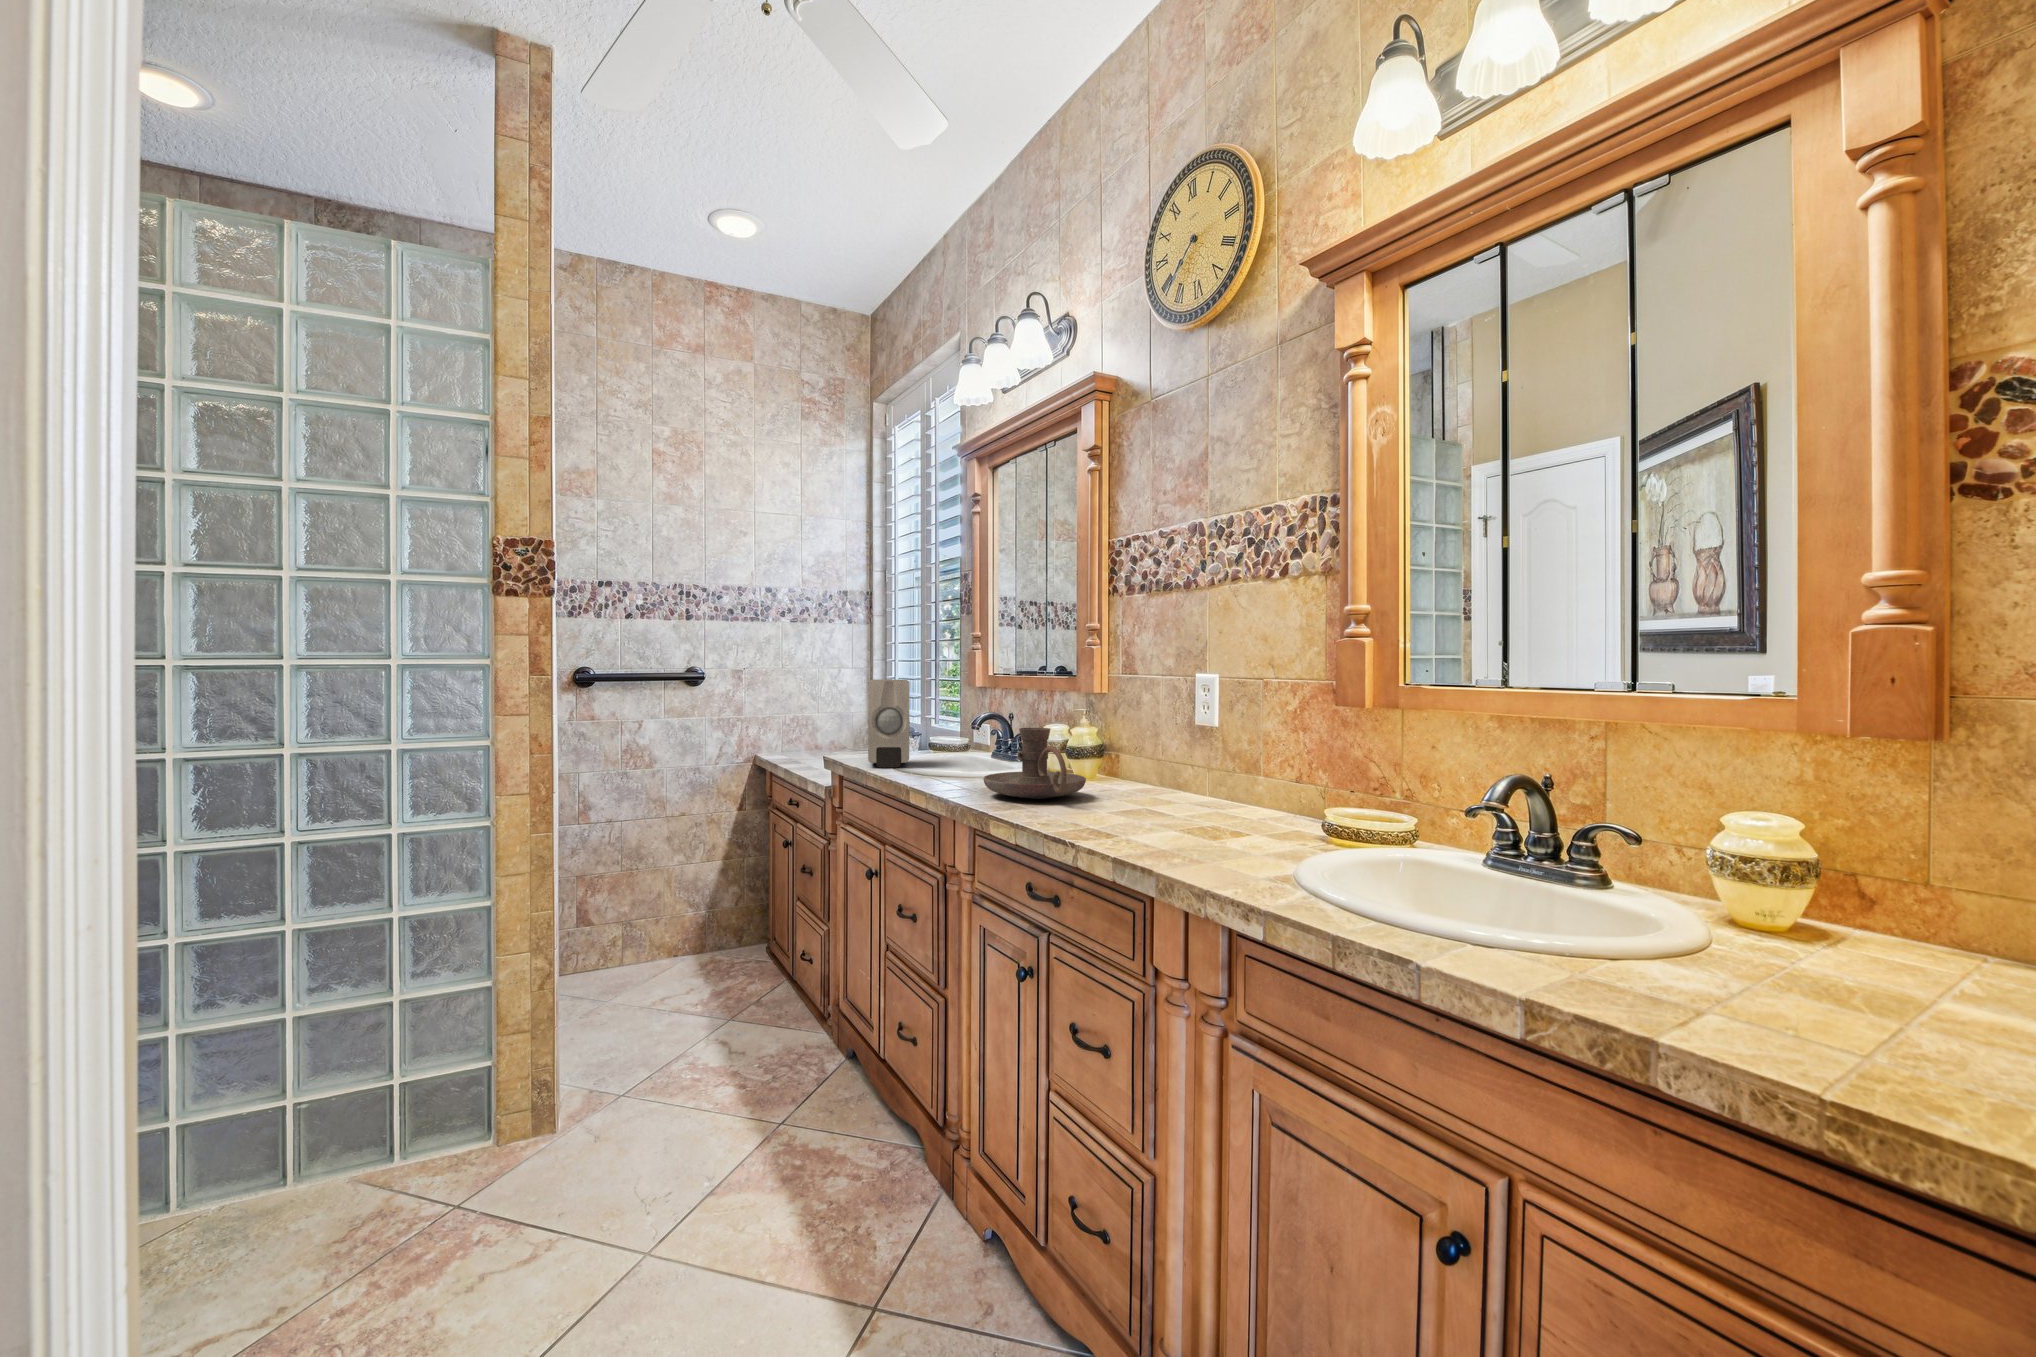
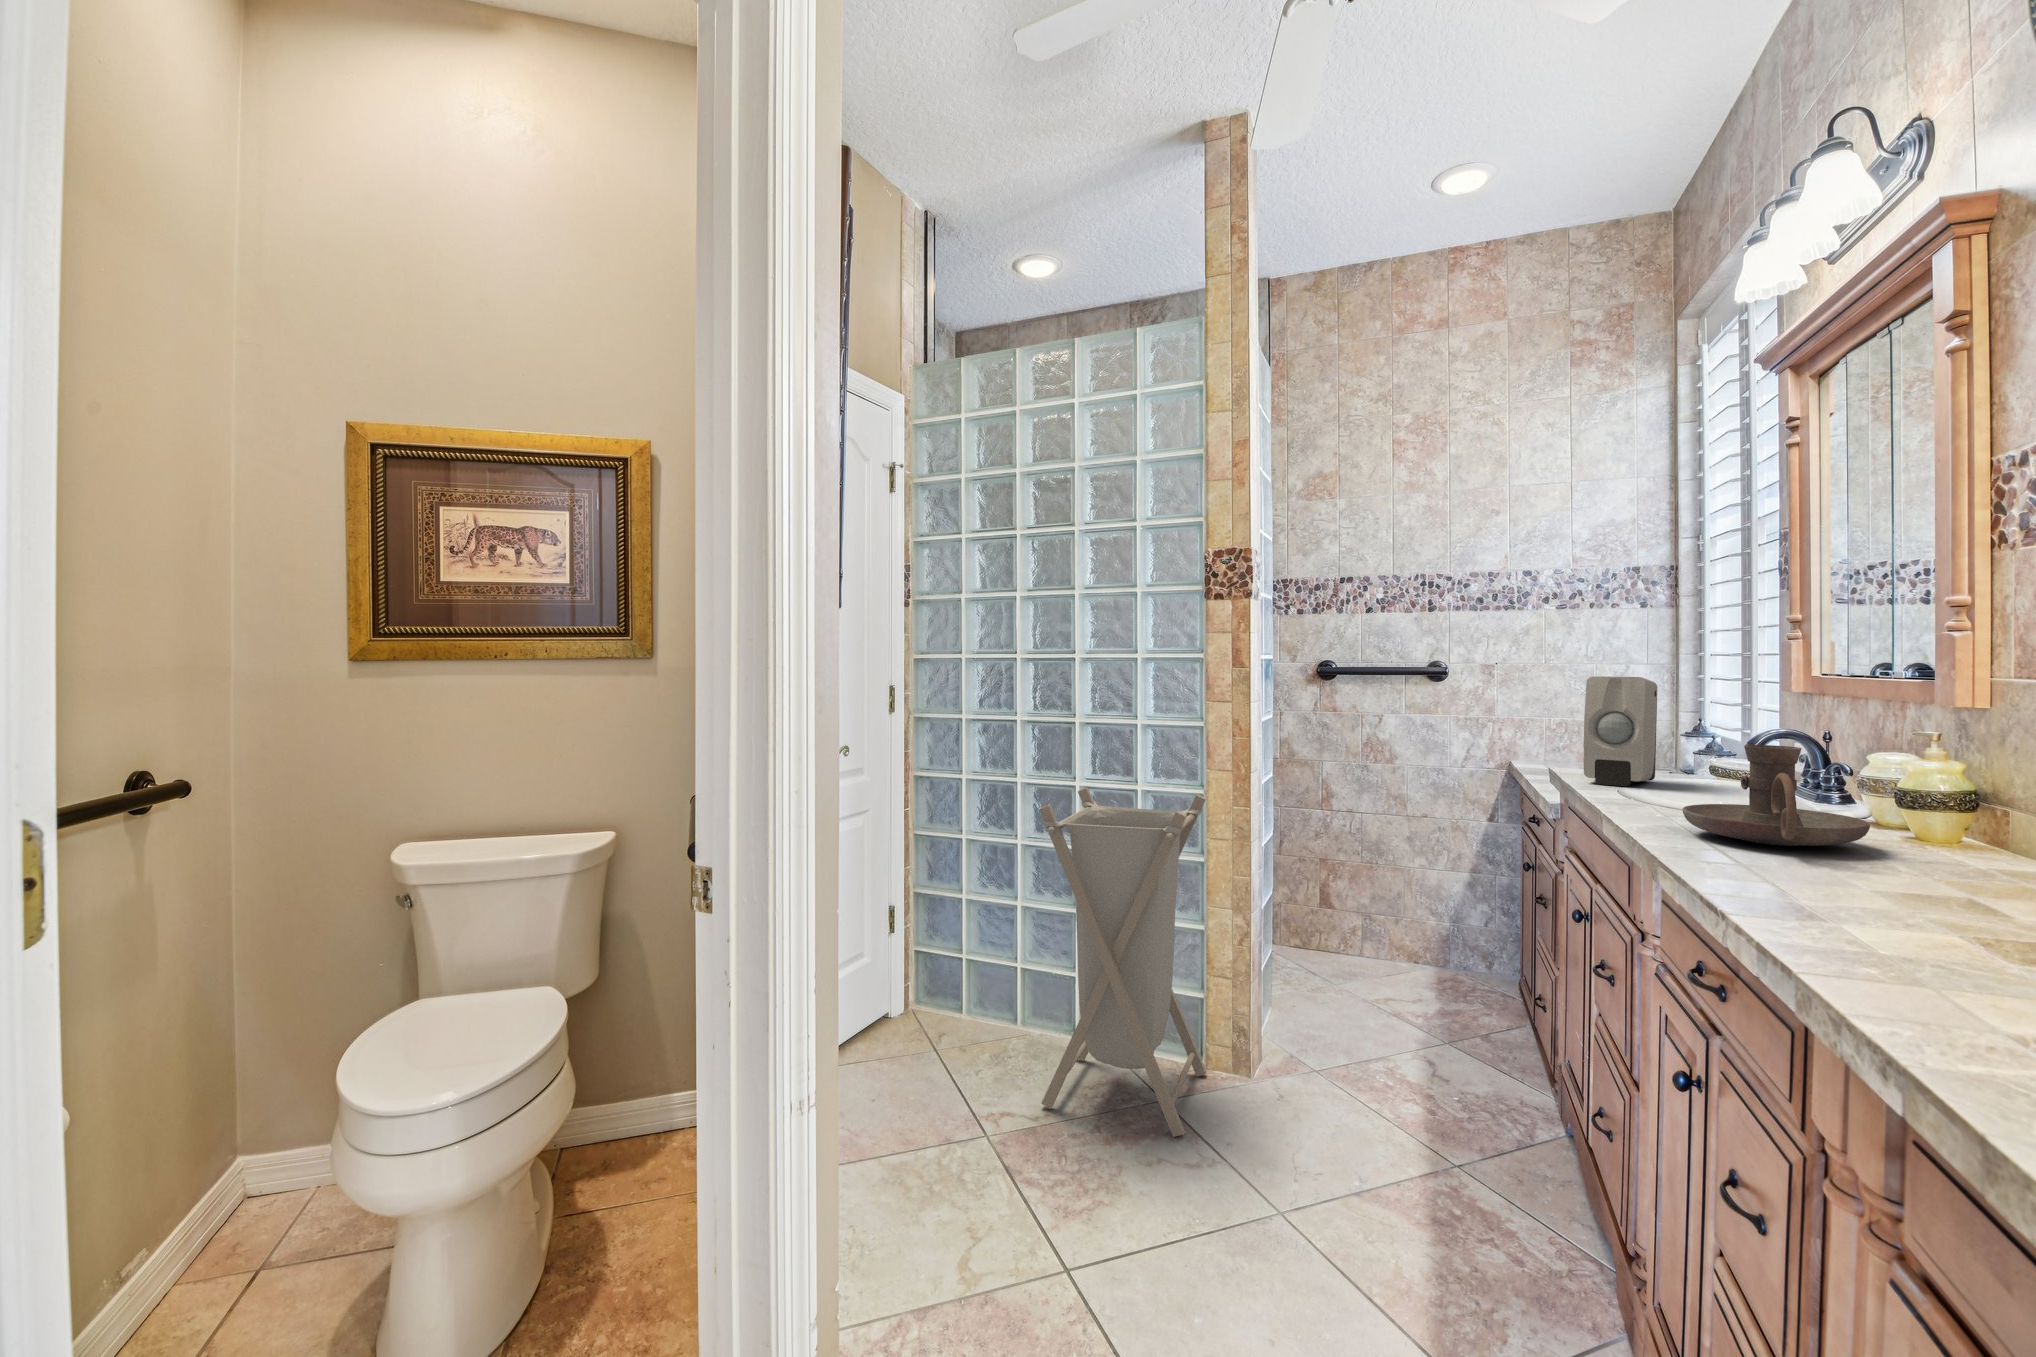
laundry hamper: none [261,822,503,1297] -> present [1039,788,1207,1137]

